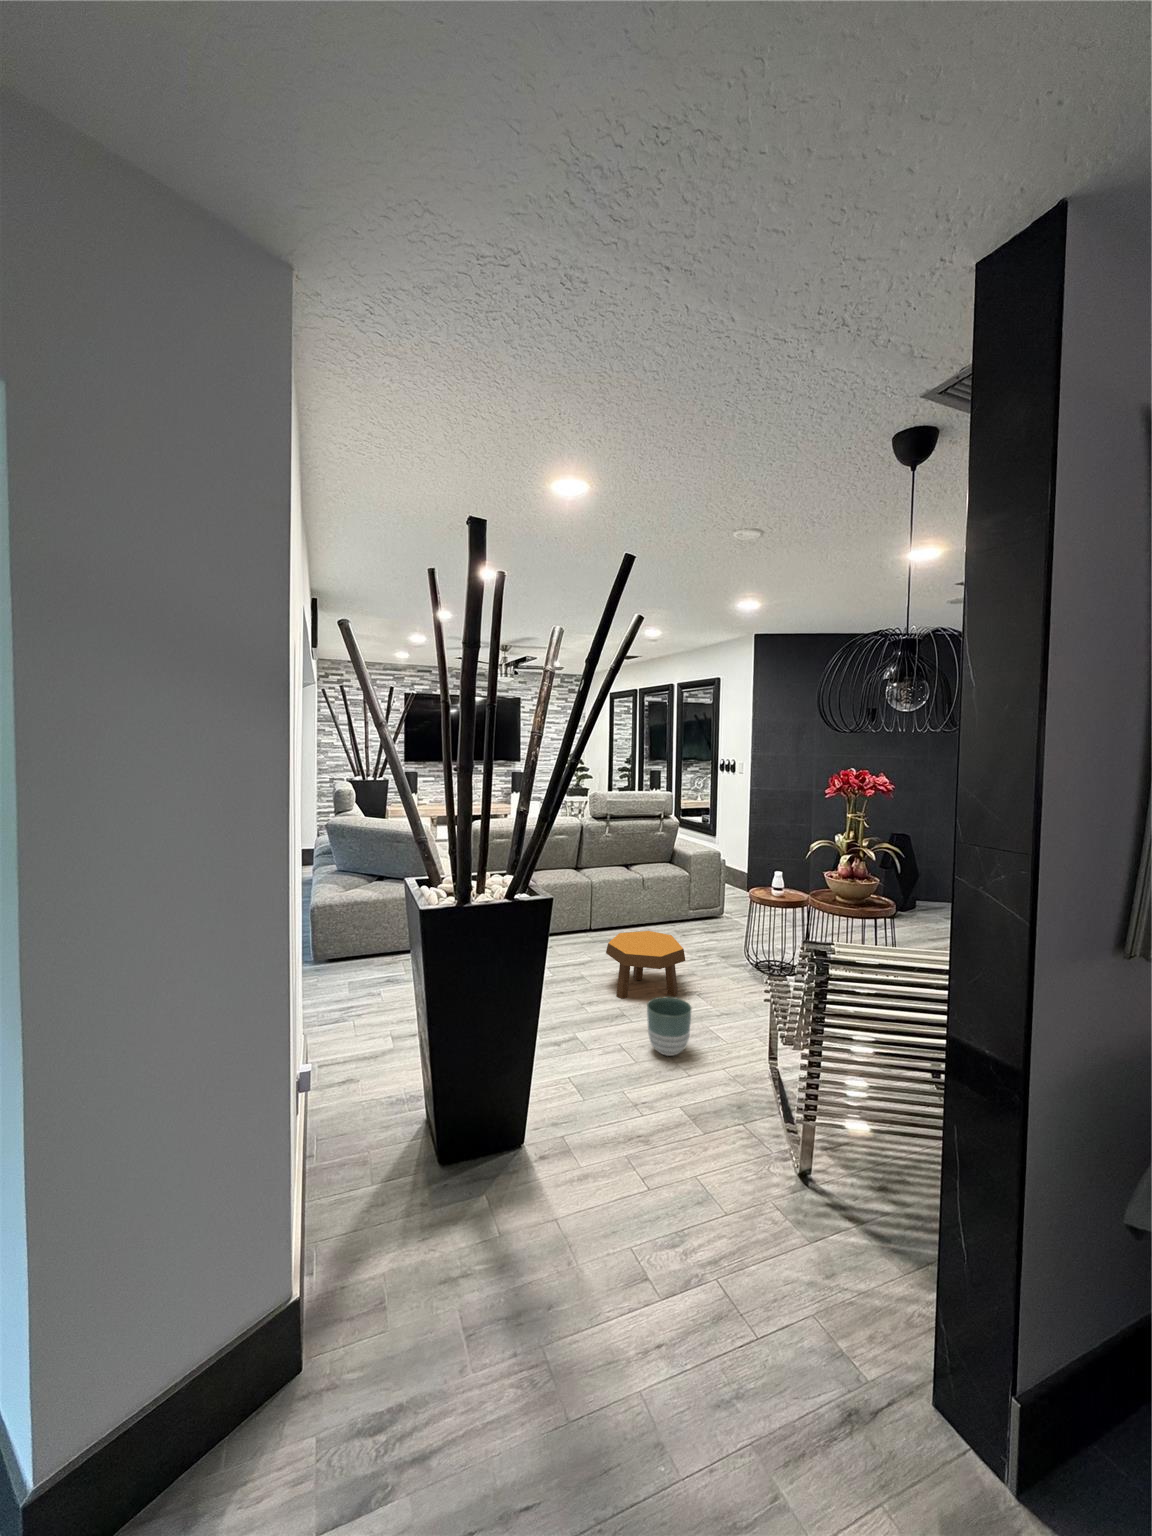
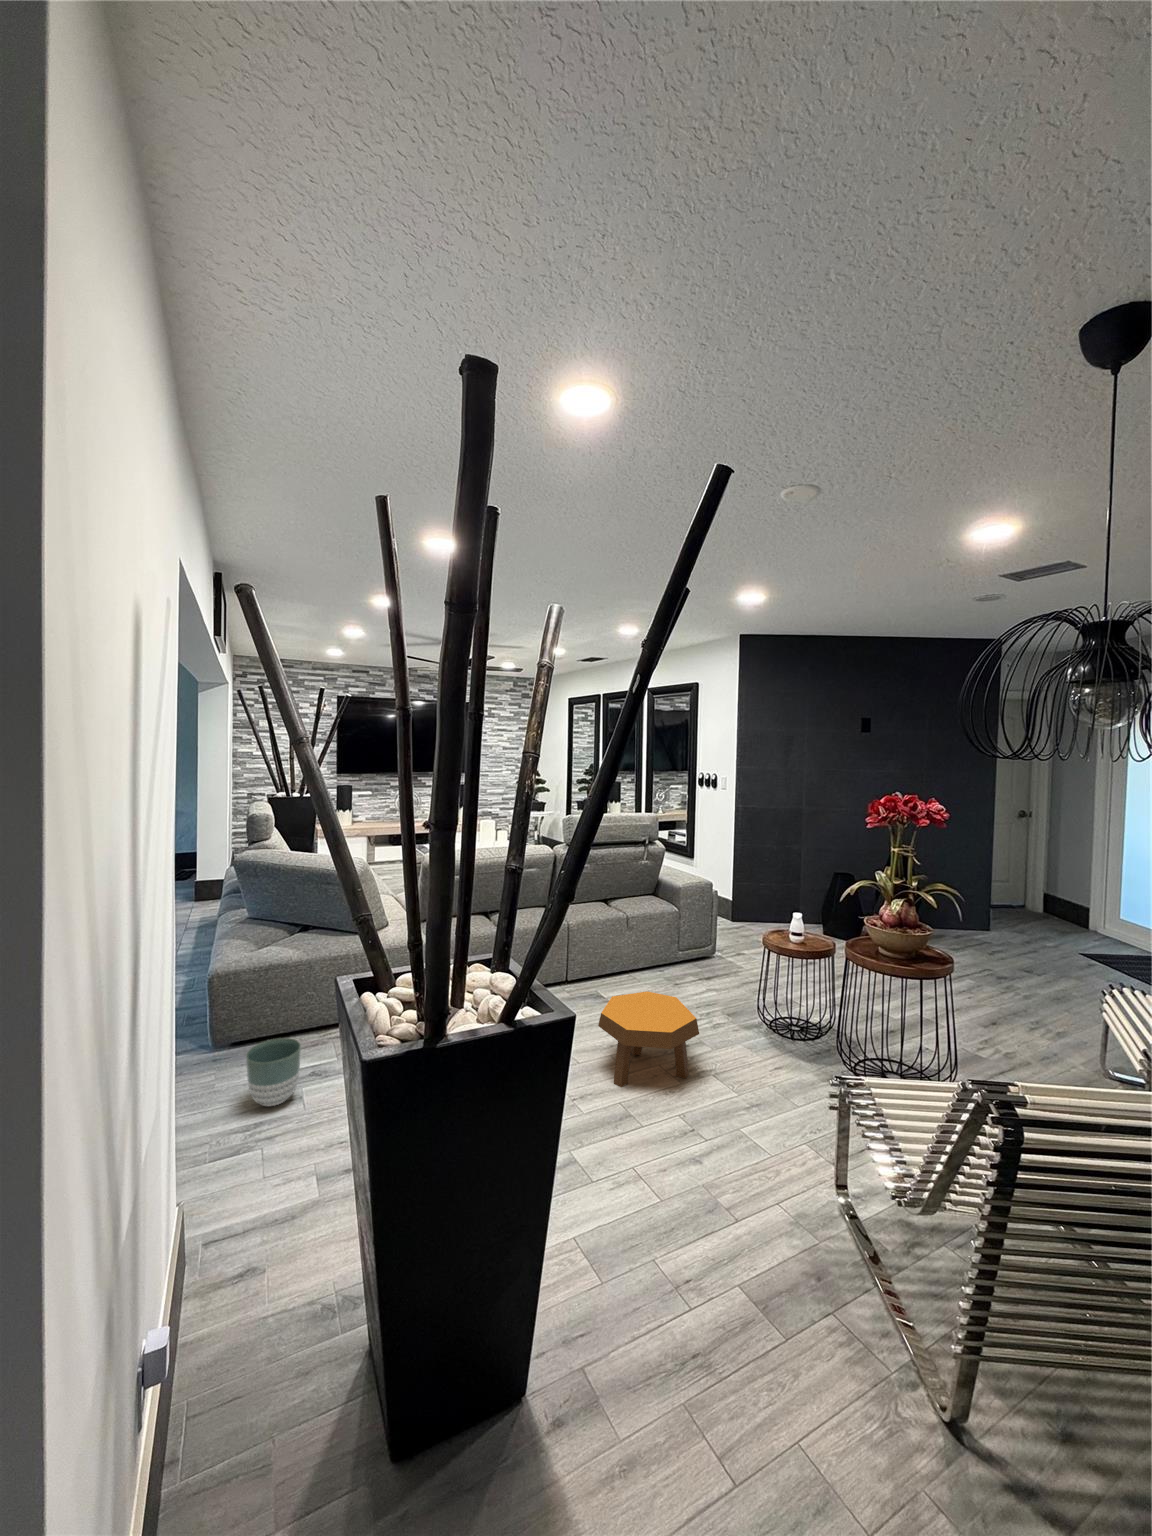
planter: present [647,997,691,1056] -> present [246,1038,301,1106]

